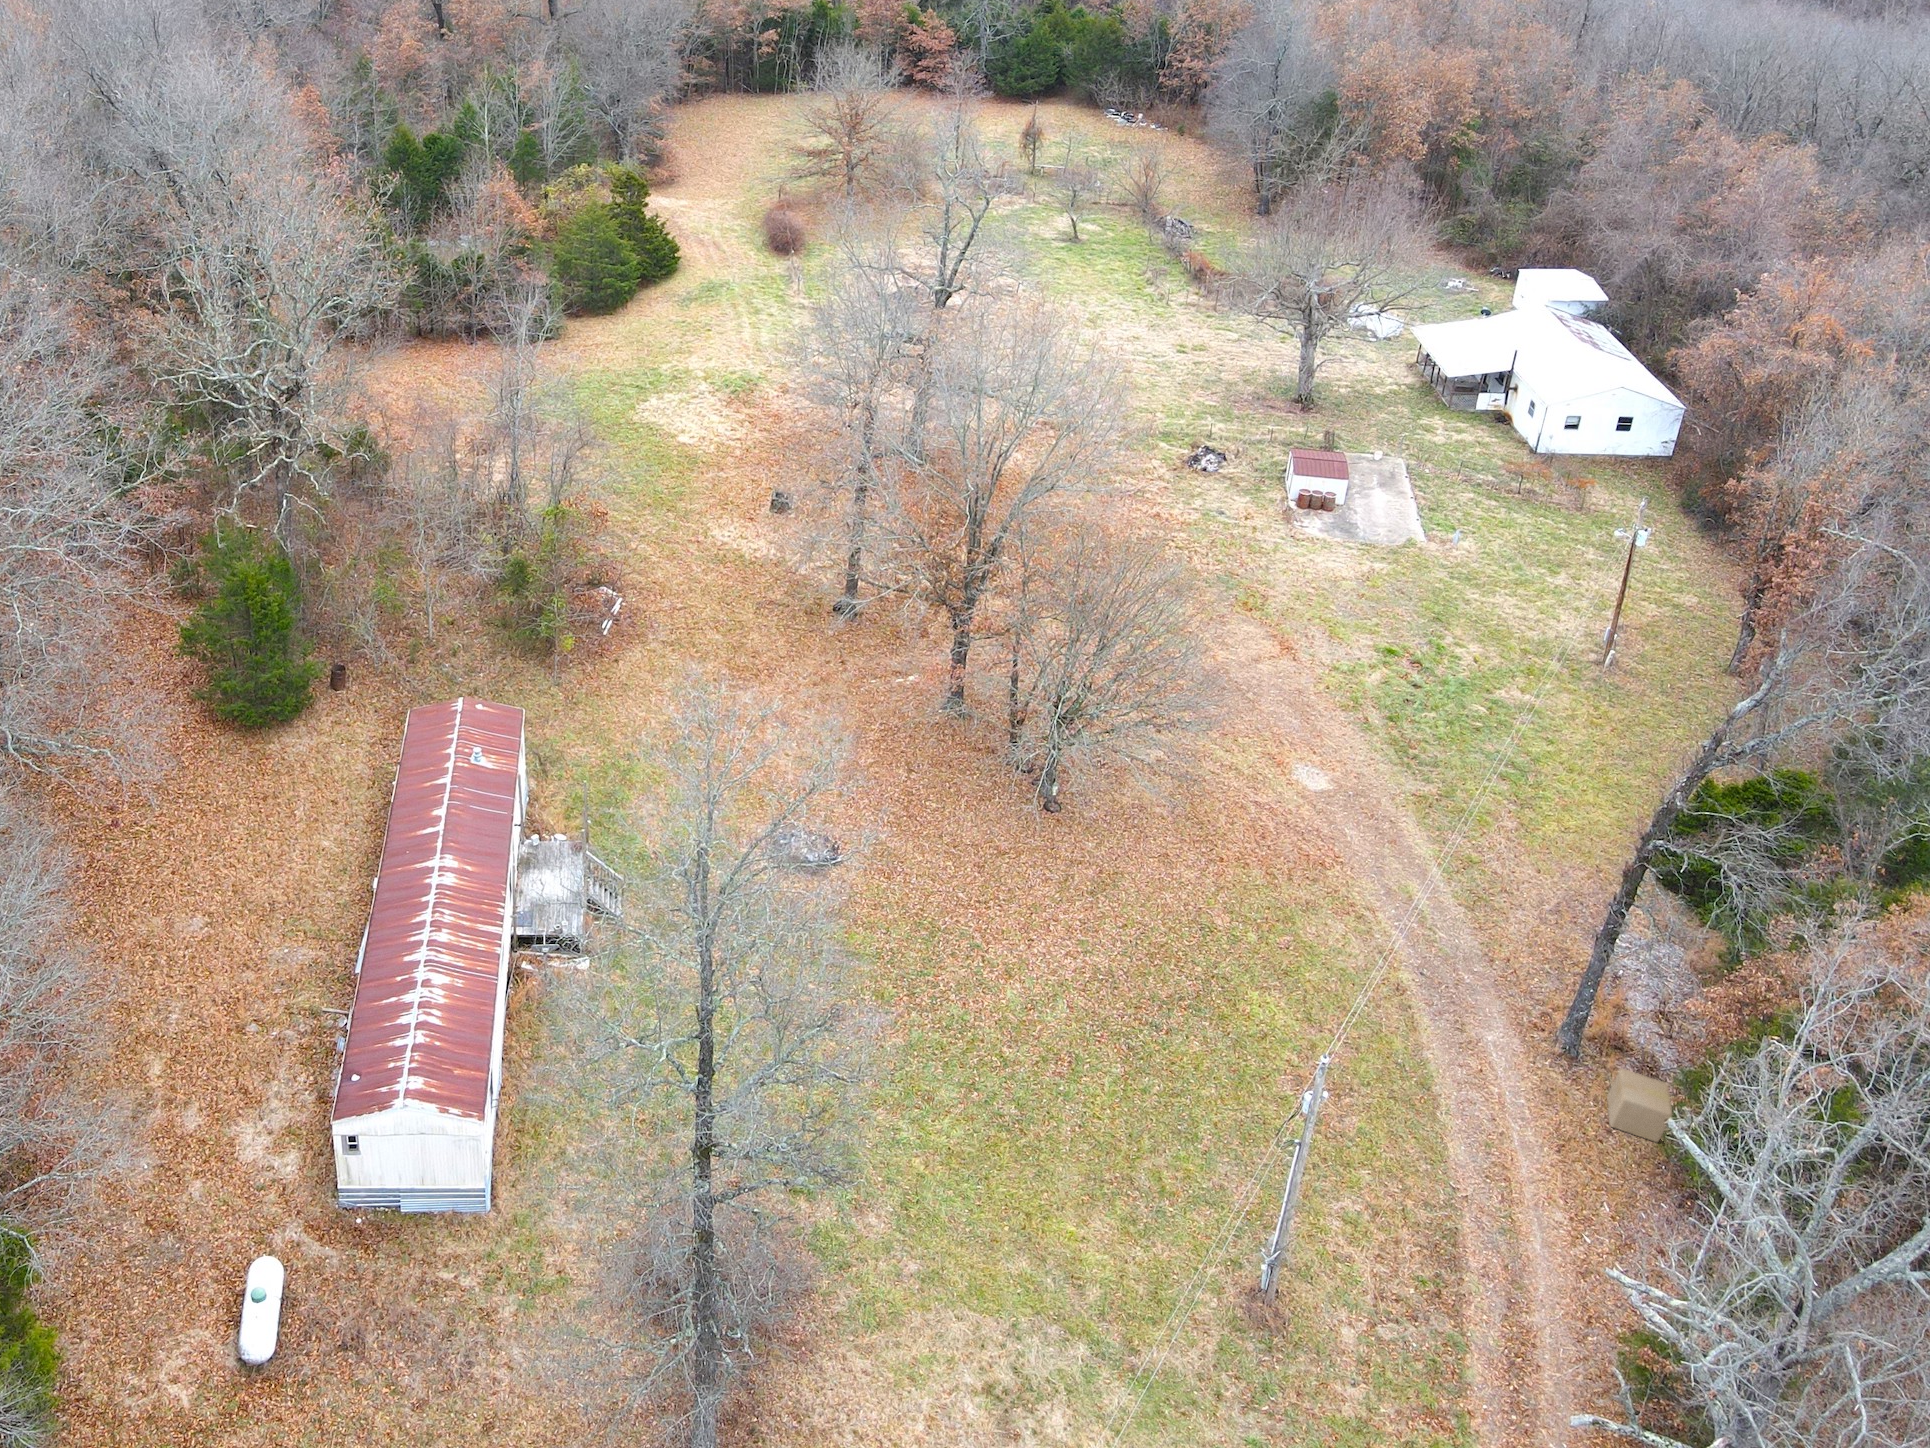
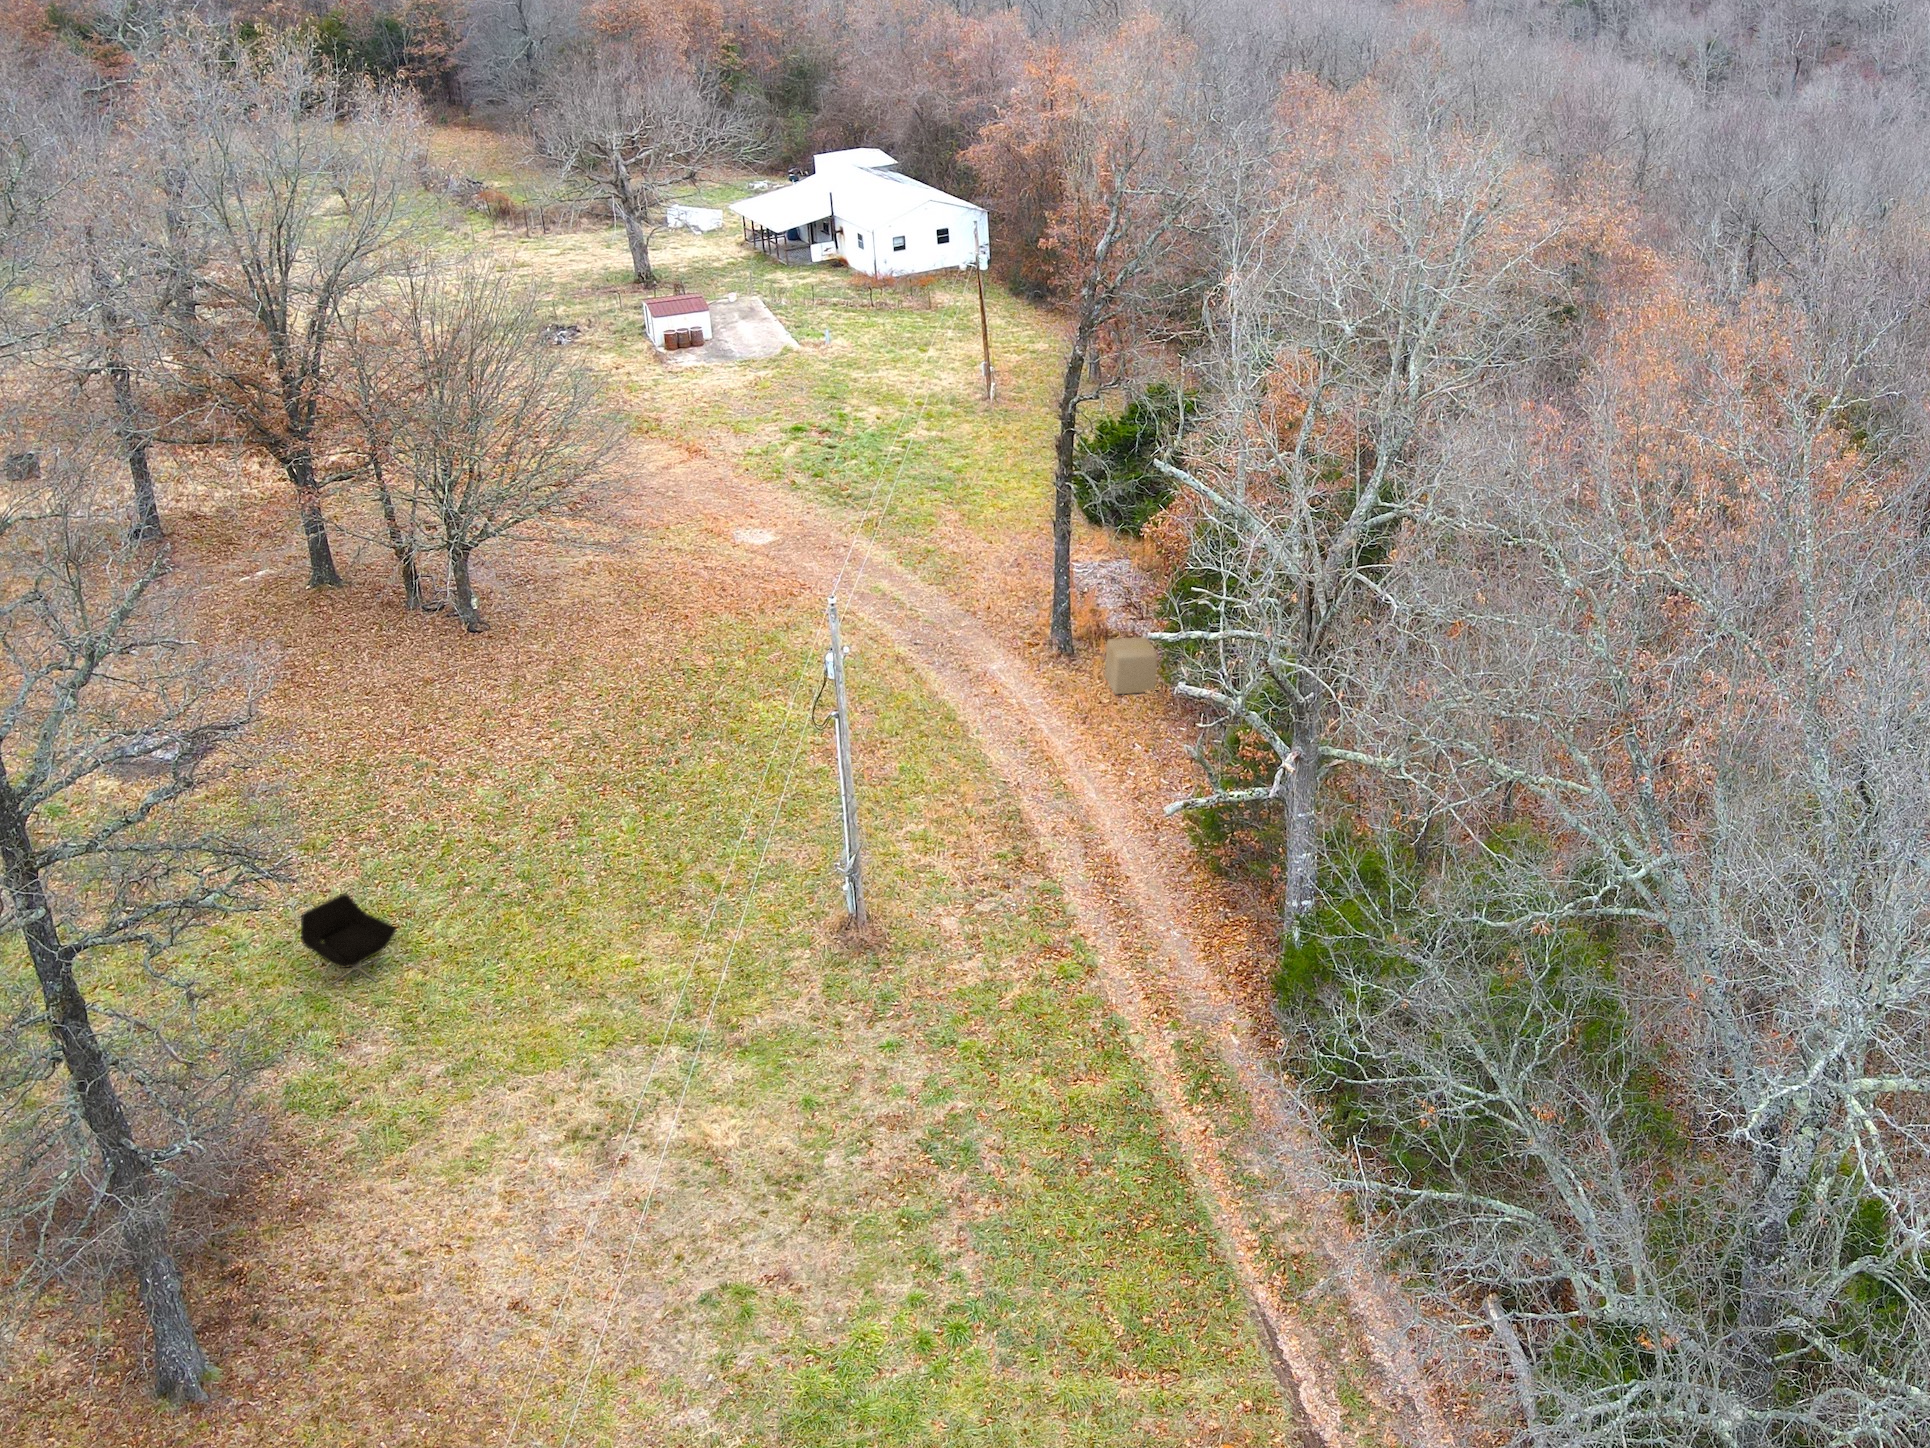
lounge chair: none [865,1075,925,1152] -> present [301,894,397,983]

